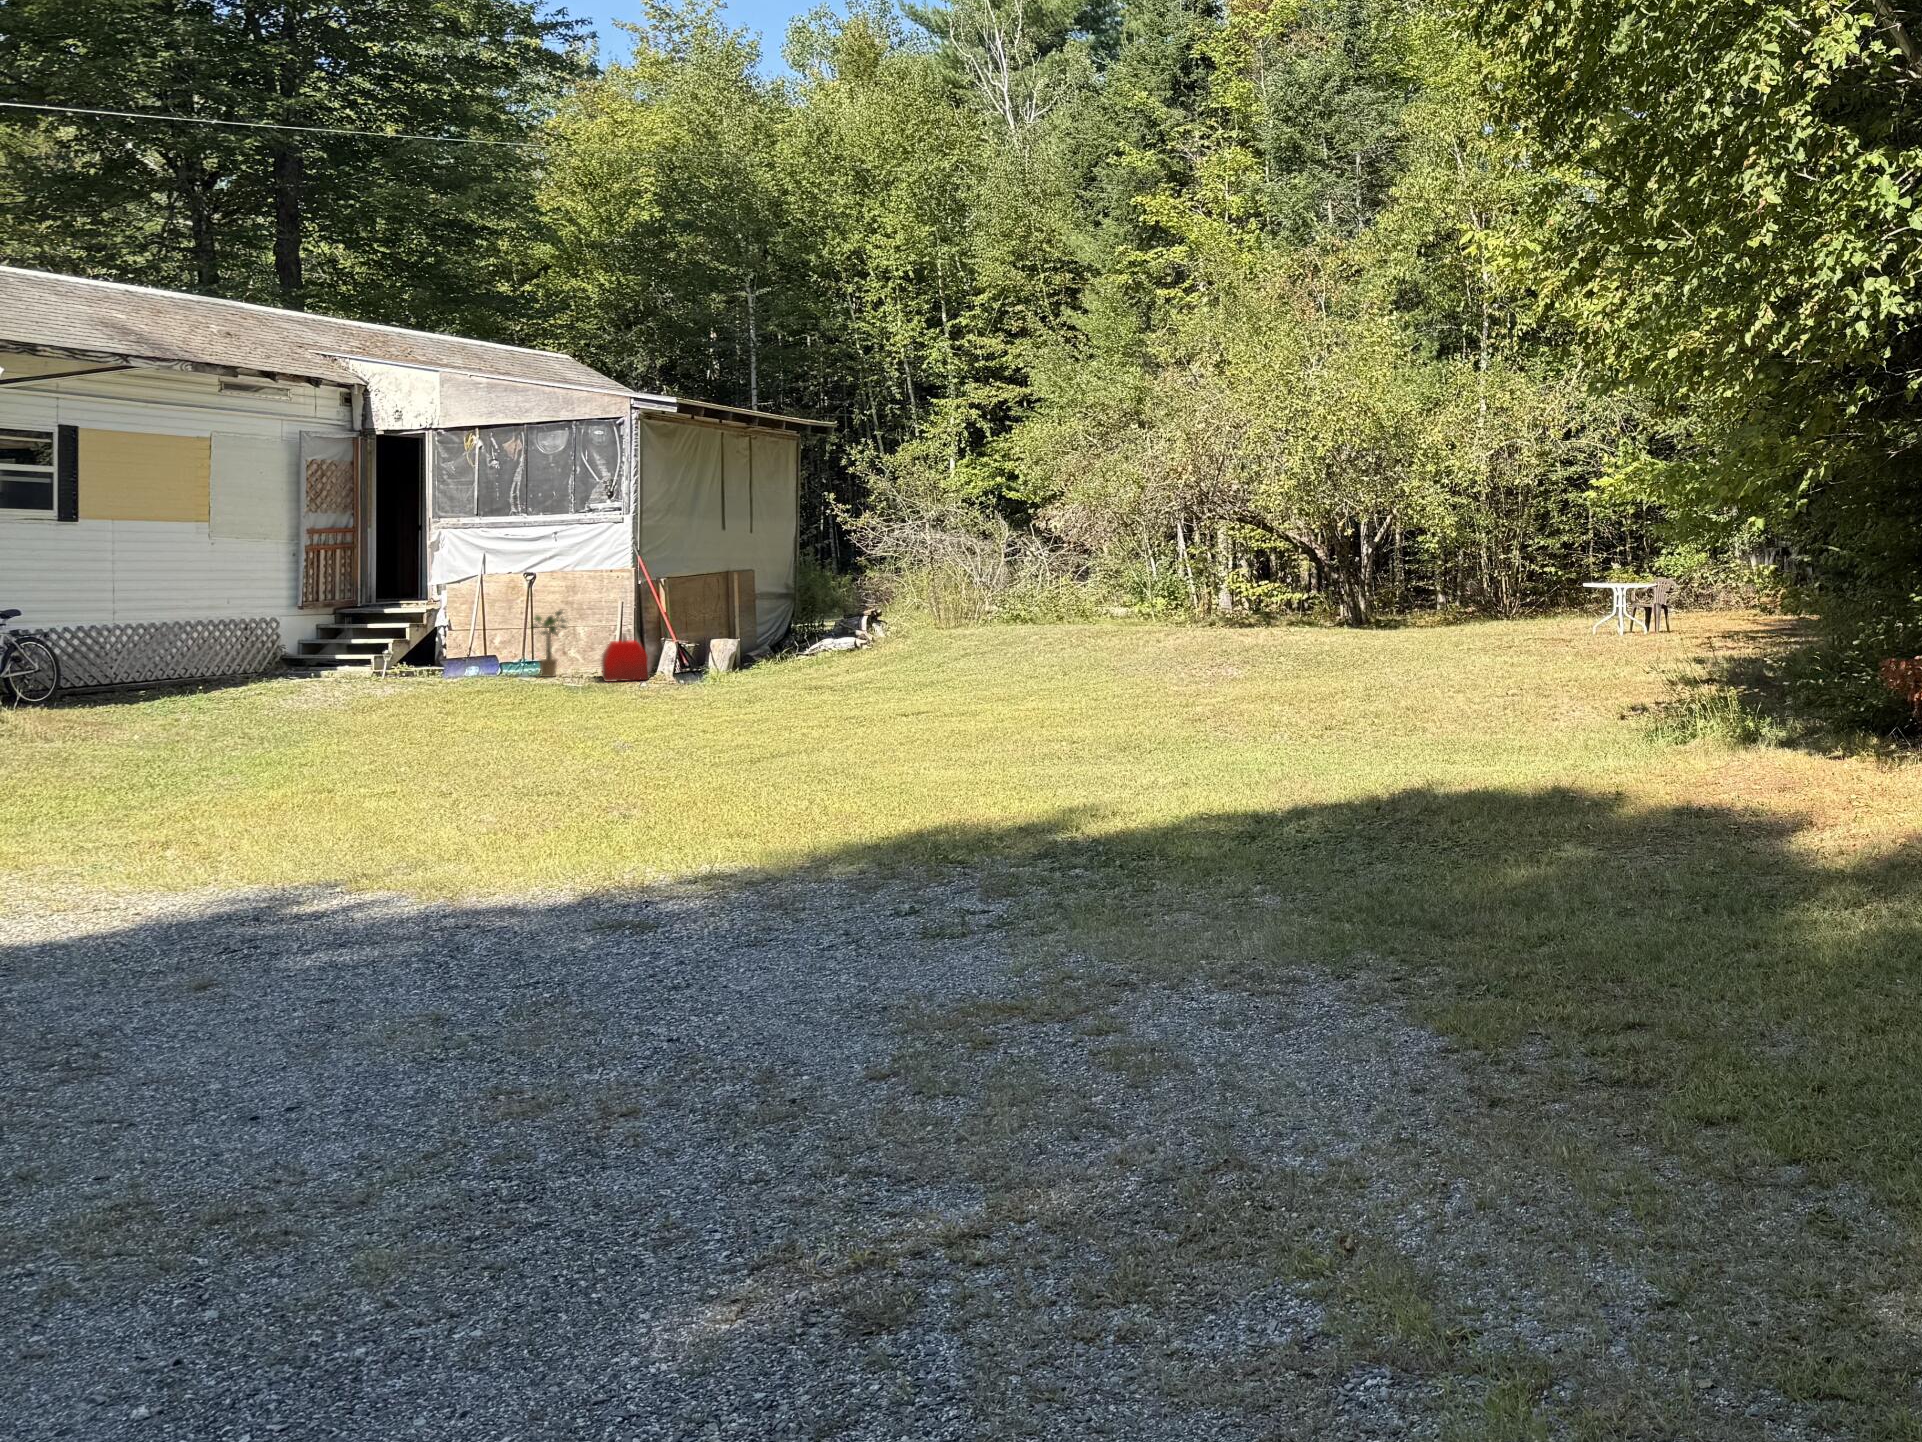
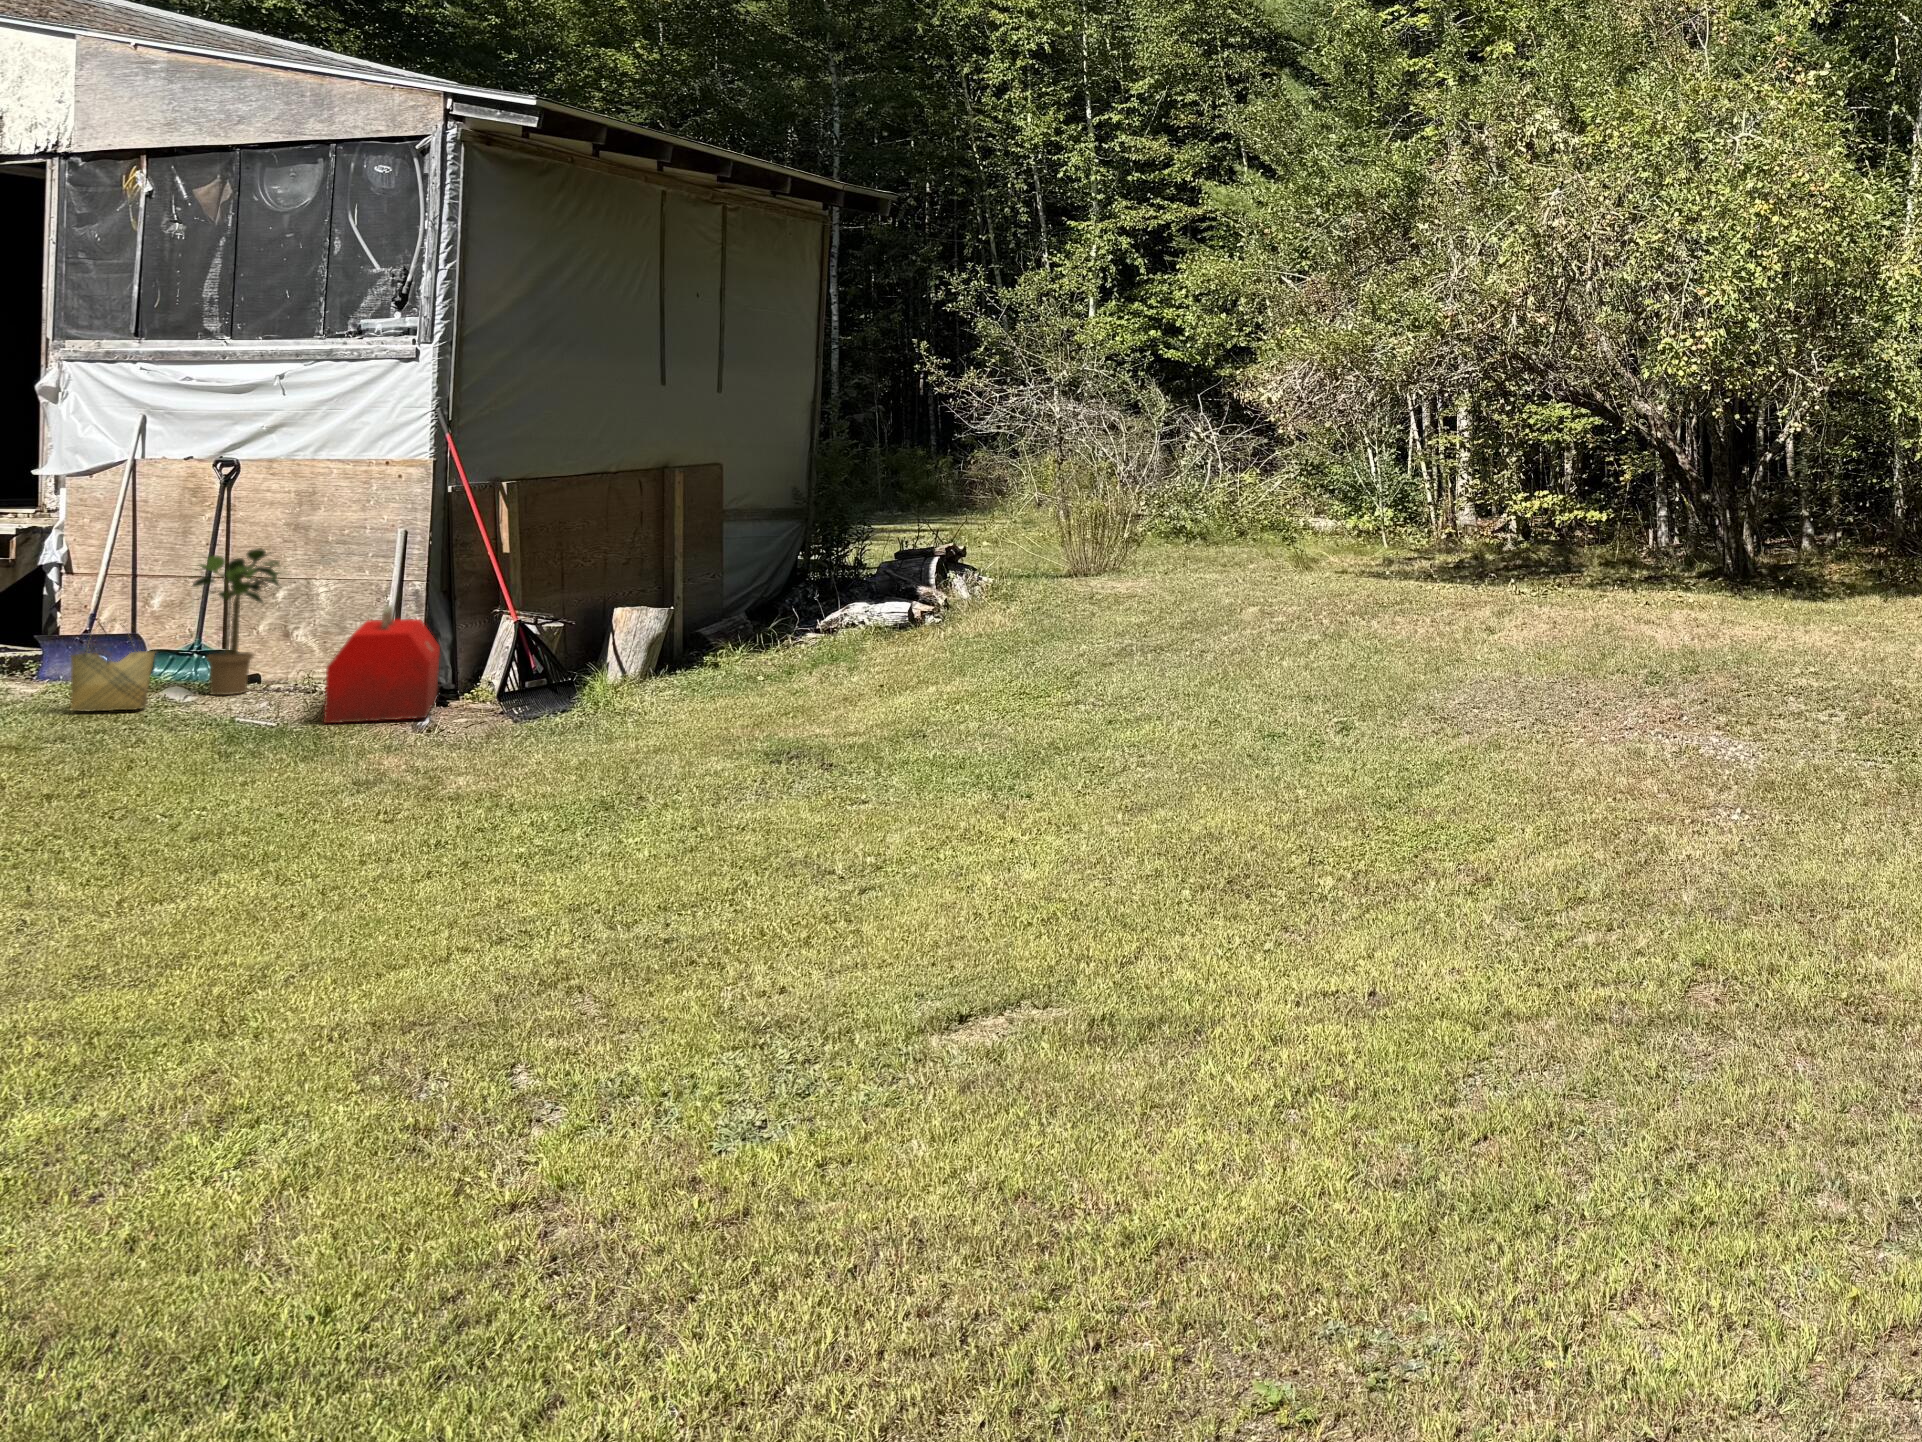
woven basket: none [491,642,525,682] -> present [70,619,155,712]

